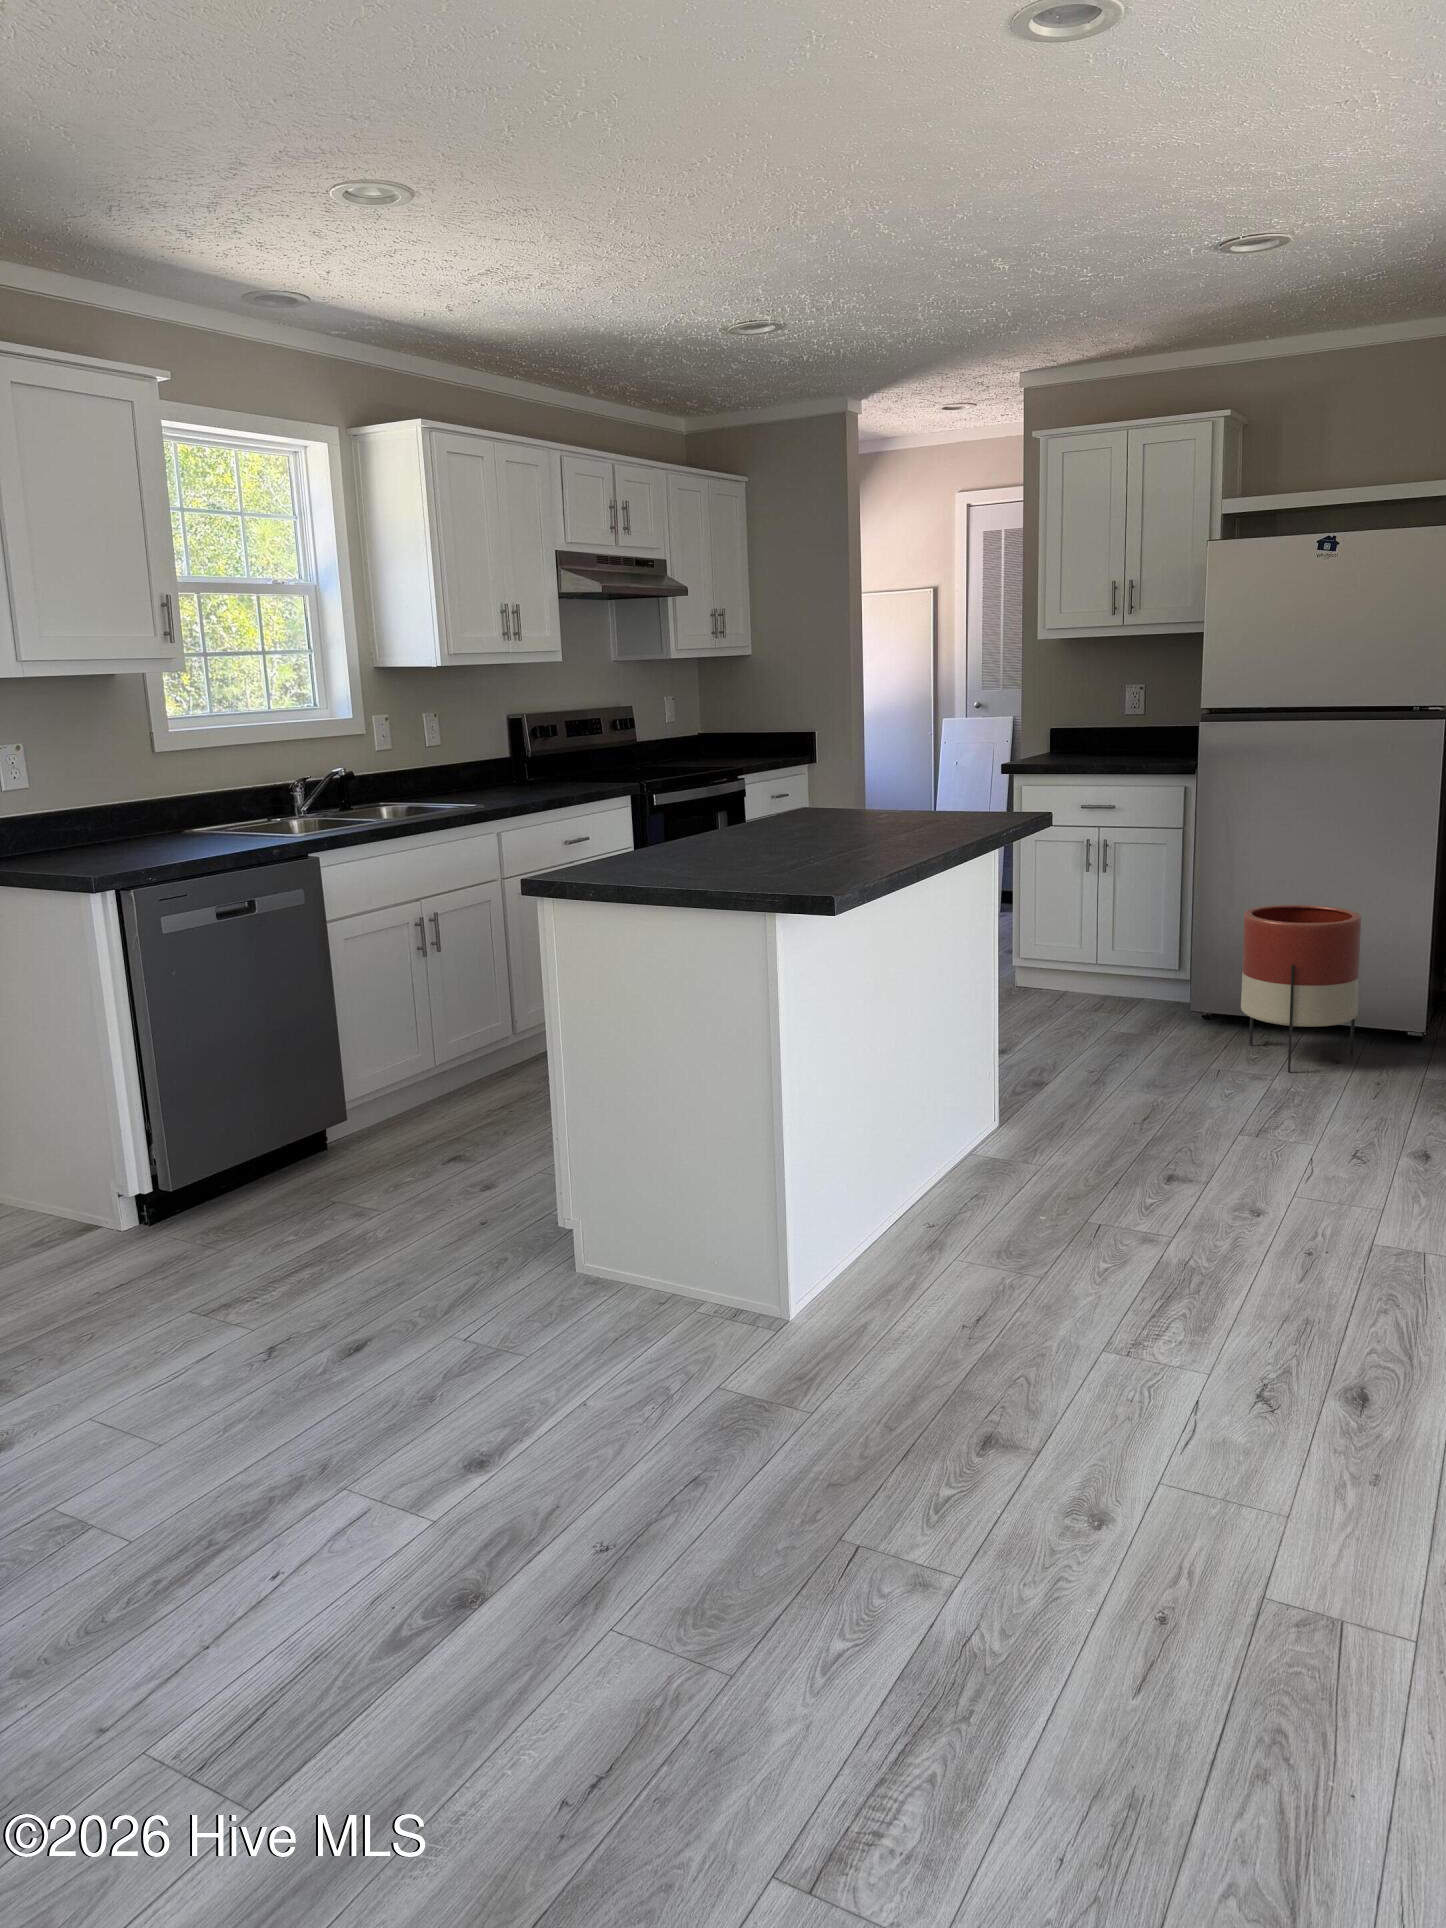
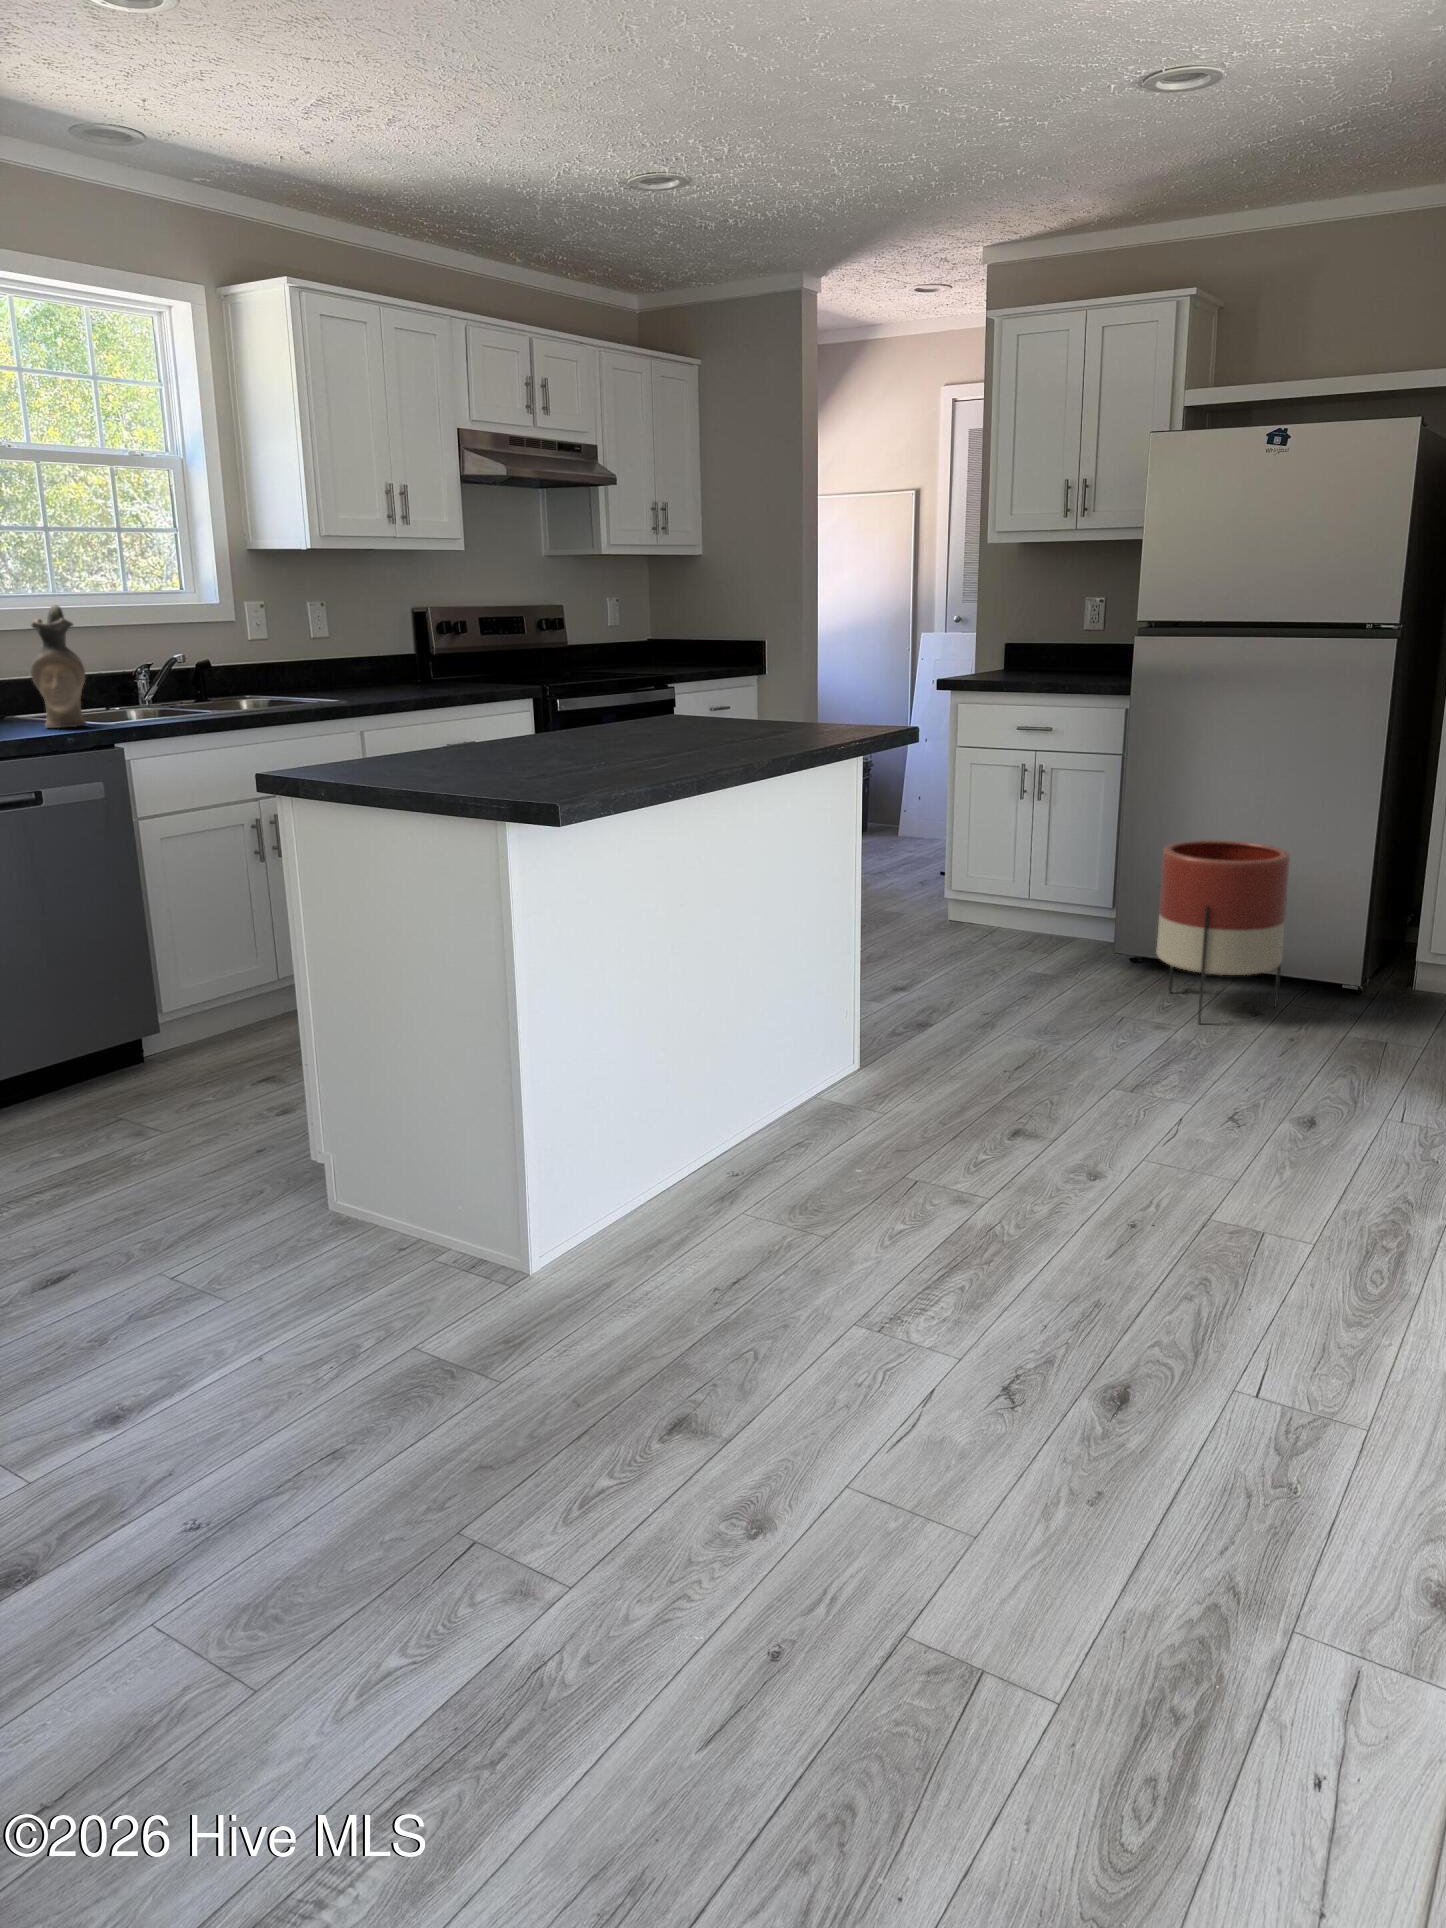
ceramic pitcher: none [231,727,280,840] -> present [31,605,86,728]

